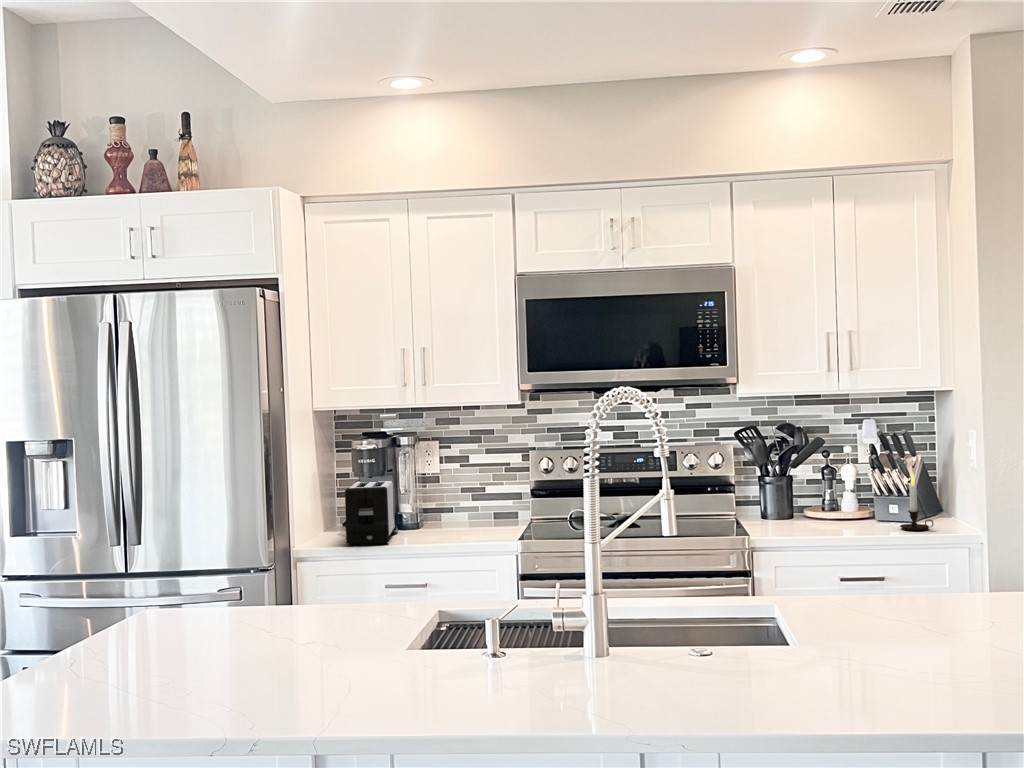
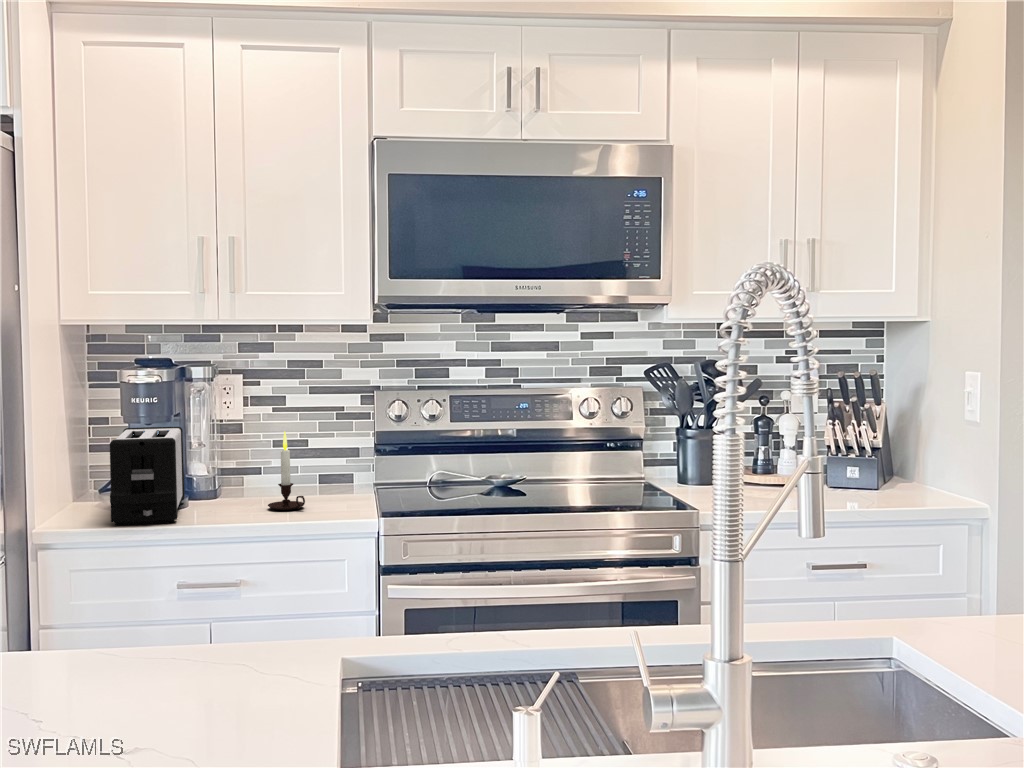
candle: present [900,472,934,530] -> present [268,432,305,510]

